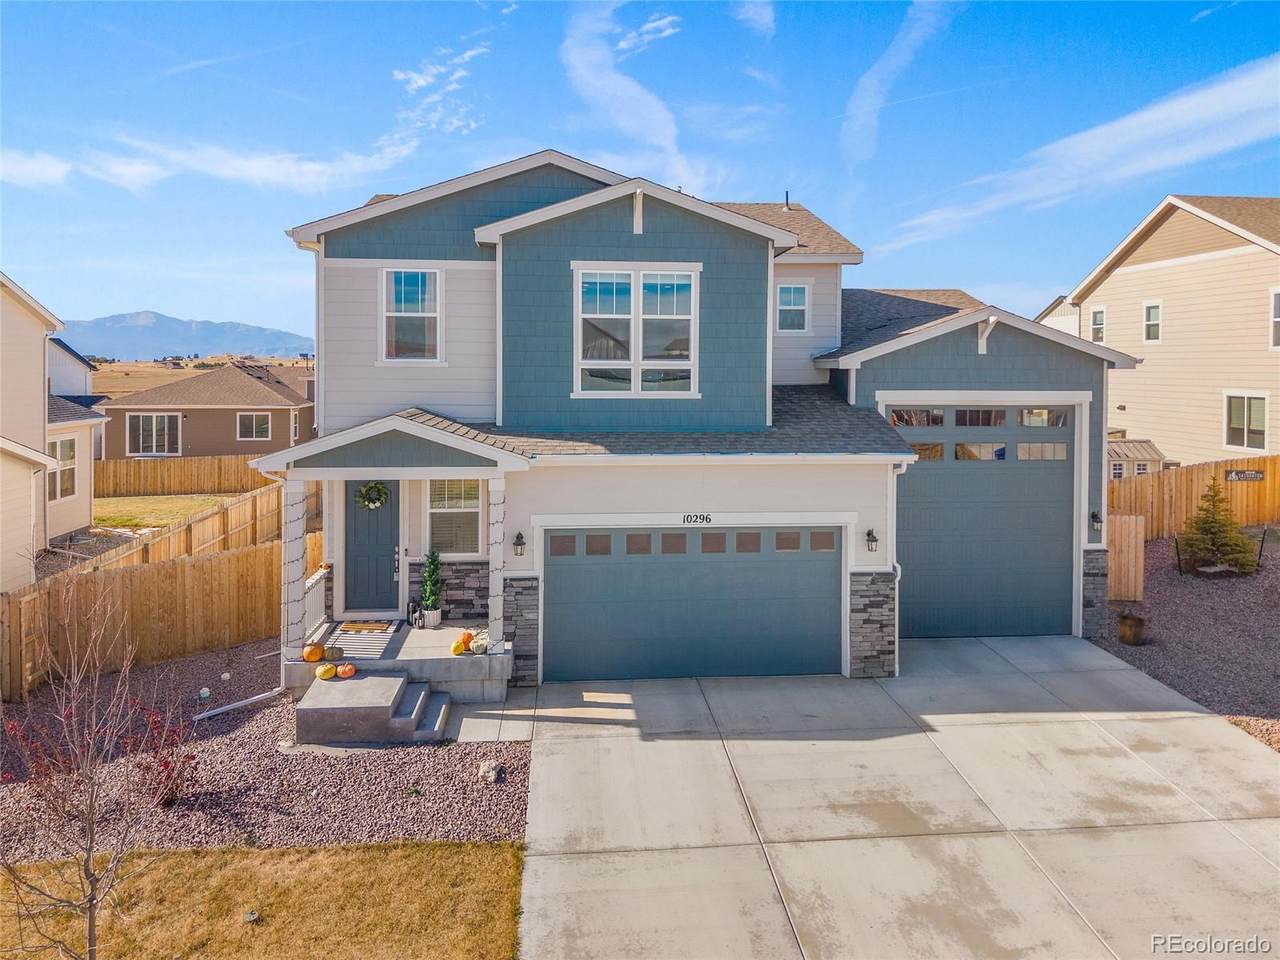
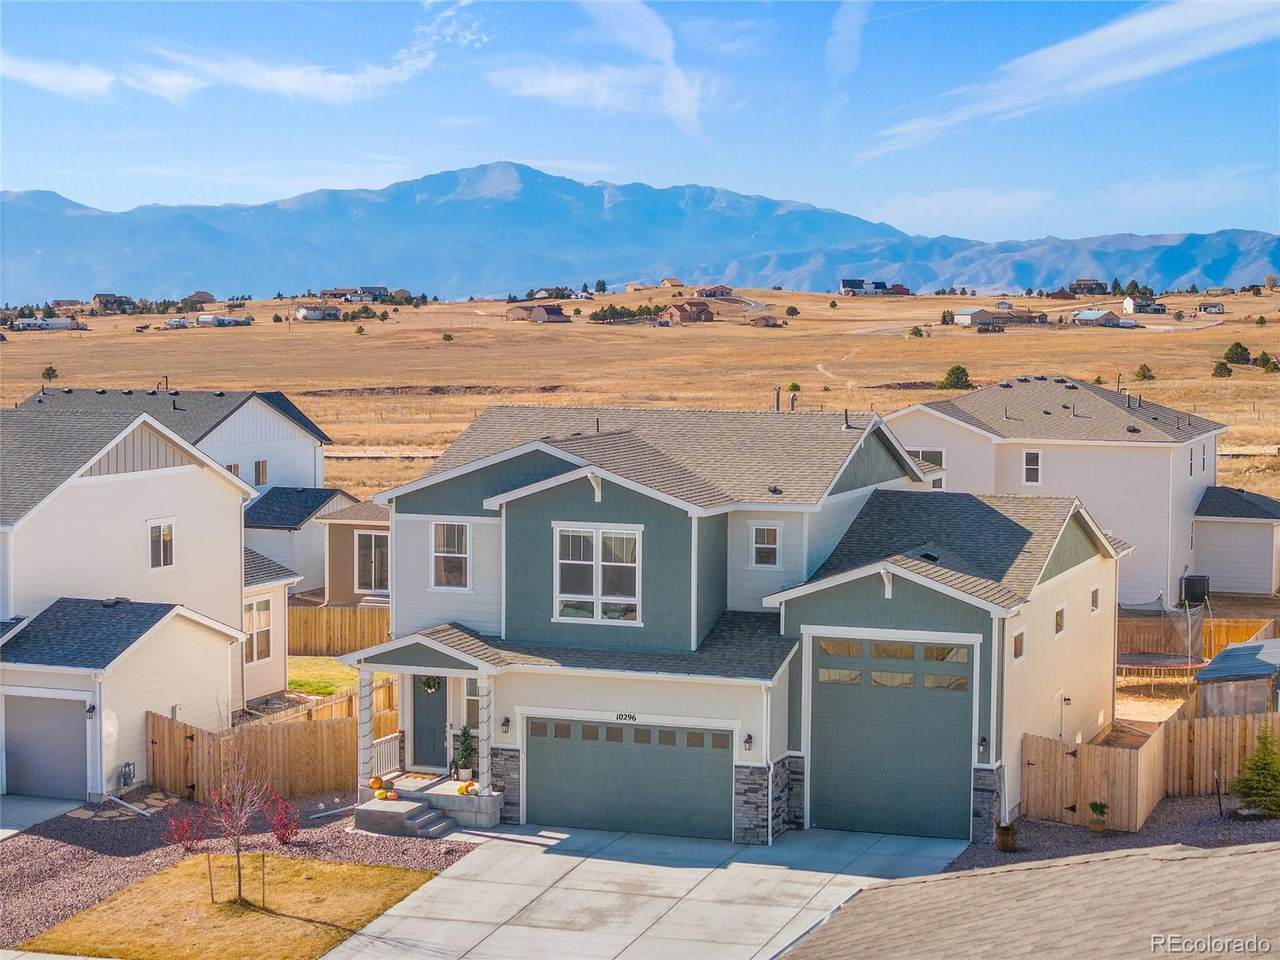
potted tree: none [1135,578,1165,615] -> present [1088,802,1109,837]

